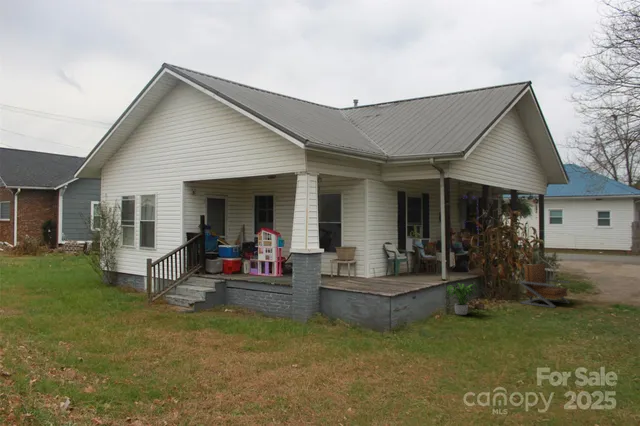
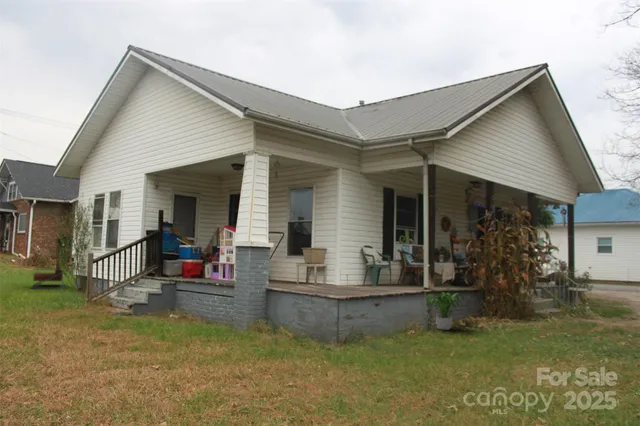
lounge chair: present [519,264,570,308] -> present [32,255,65,289]

